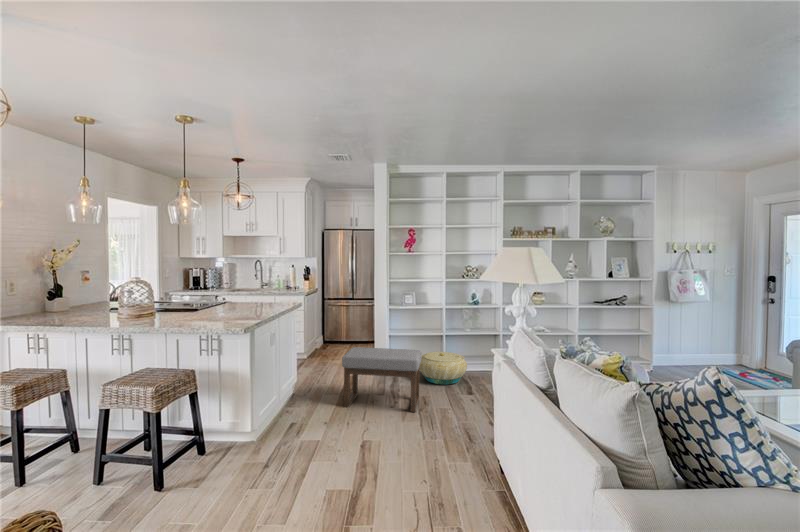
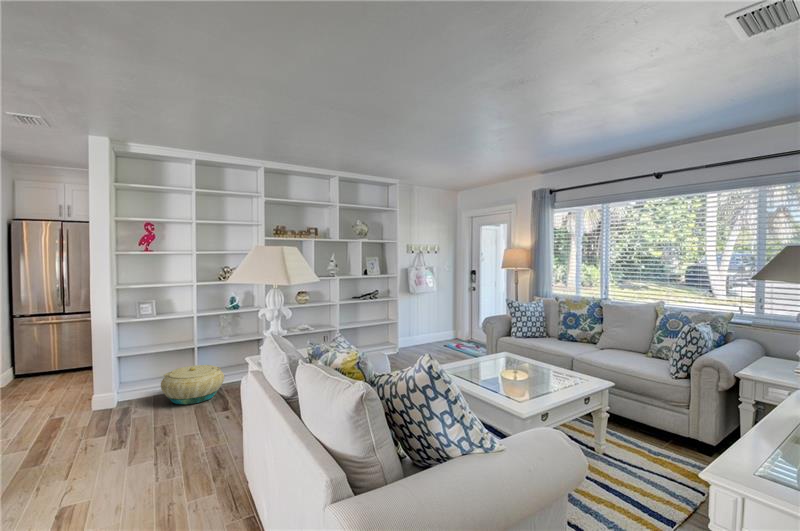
ottoman: present [342,347,422,412] -> none [25,369,160,467]

